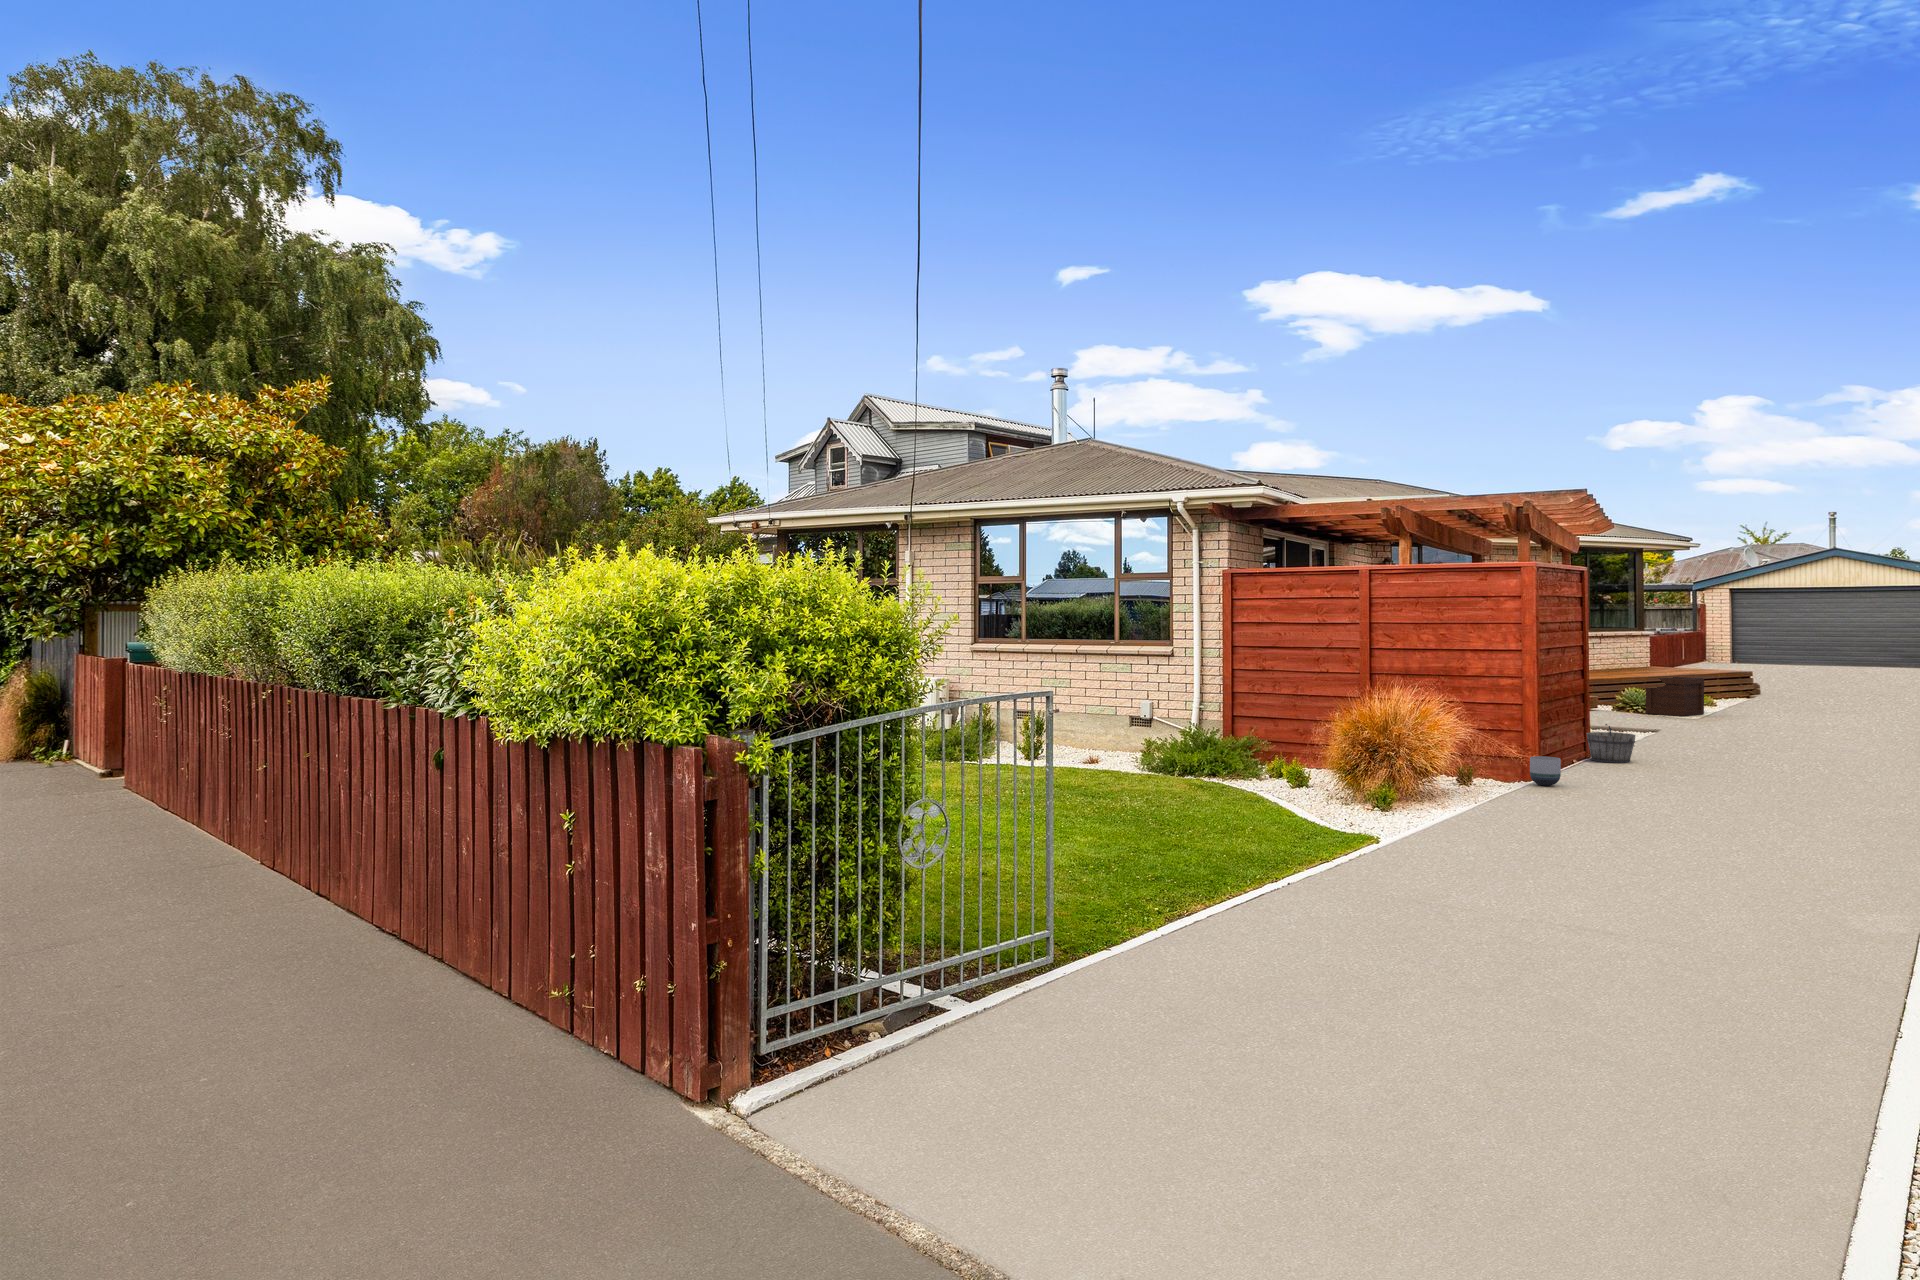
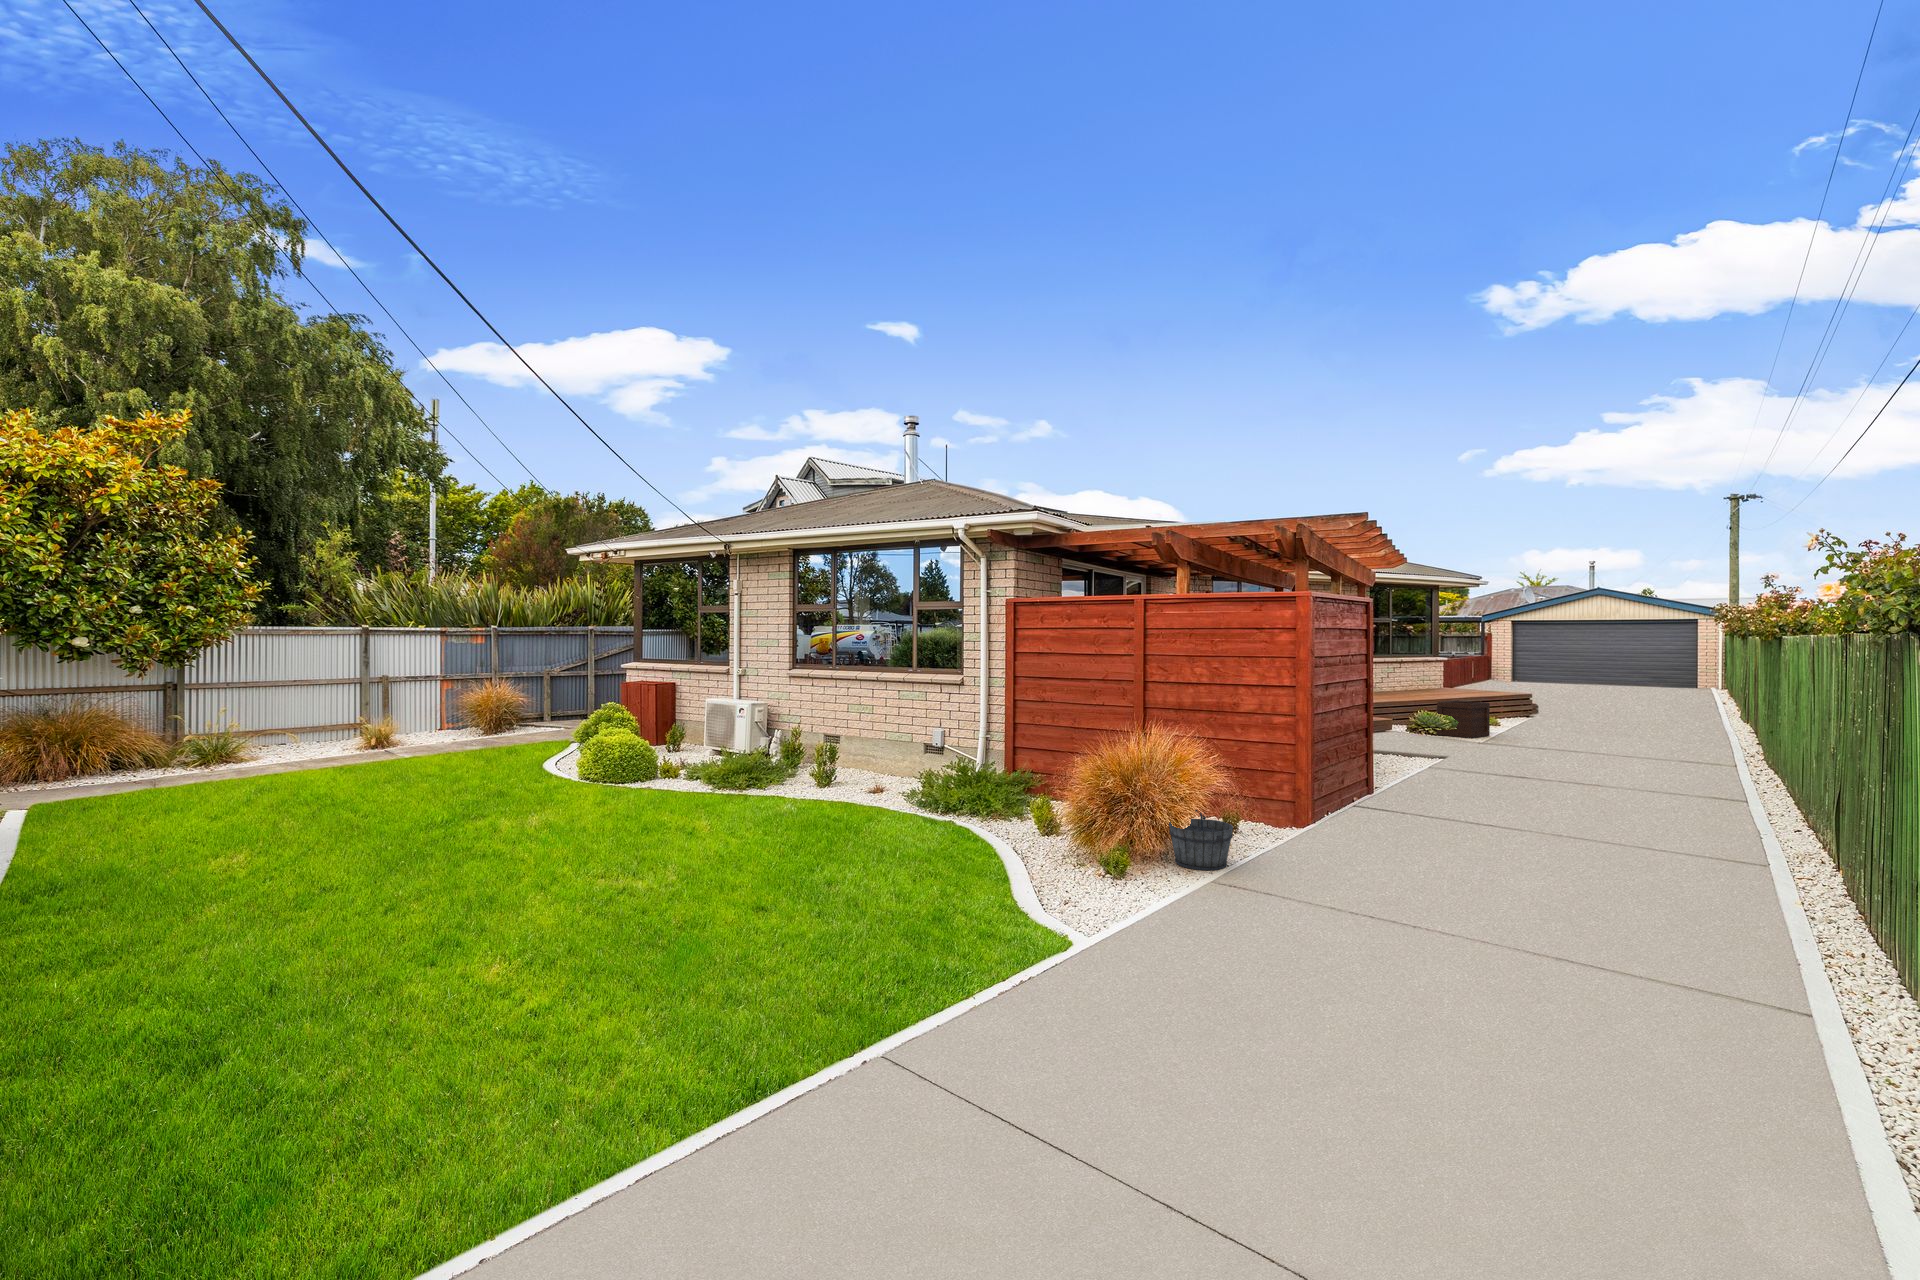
wooden bucket: present [1587,724,1635,763] -> present [1169,810,1233,870]
planter: present [1530,756,1561,786] -> none [1301,801,1333,834]

